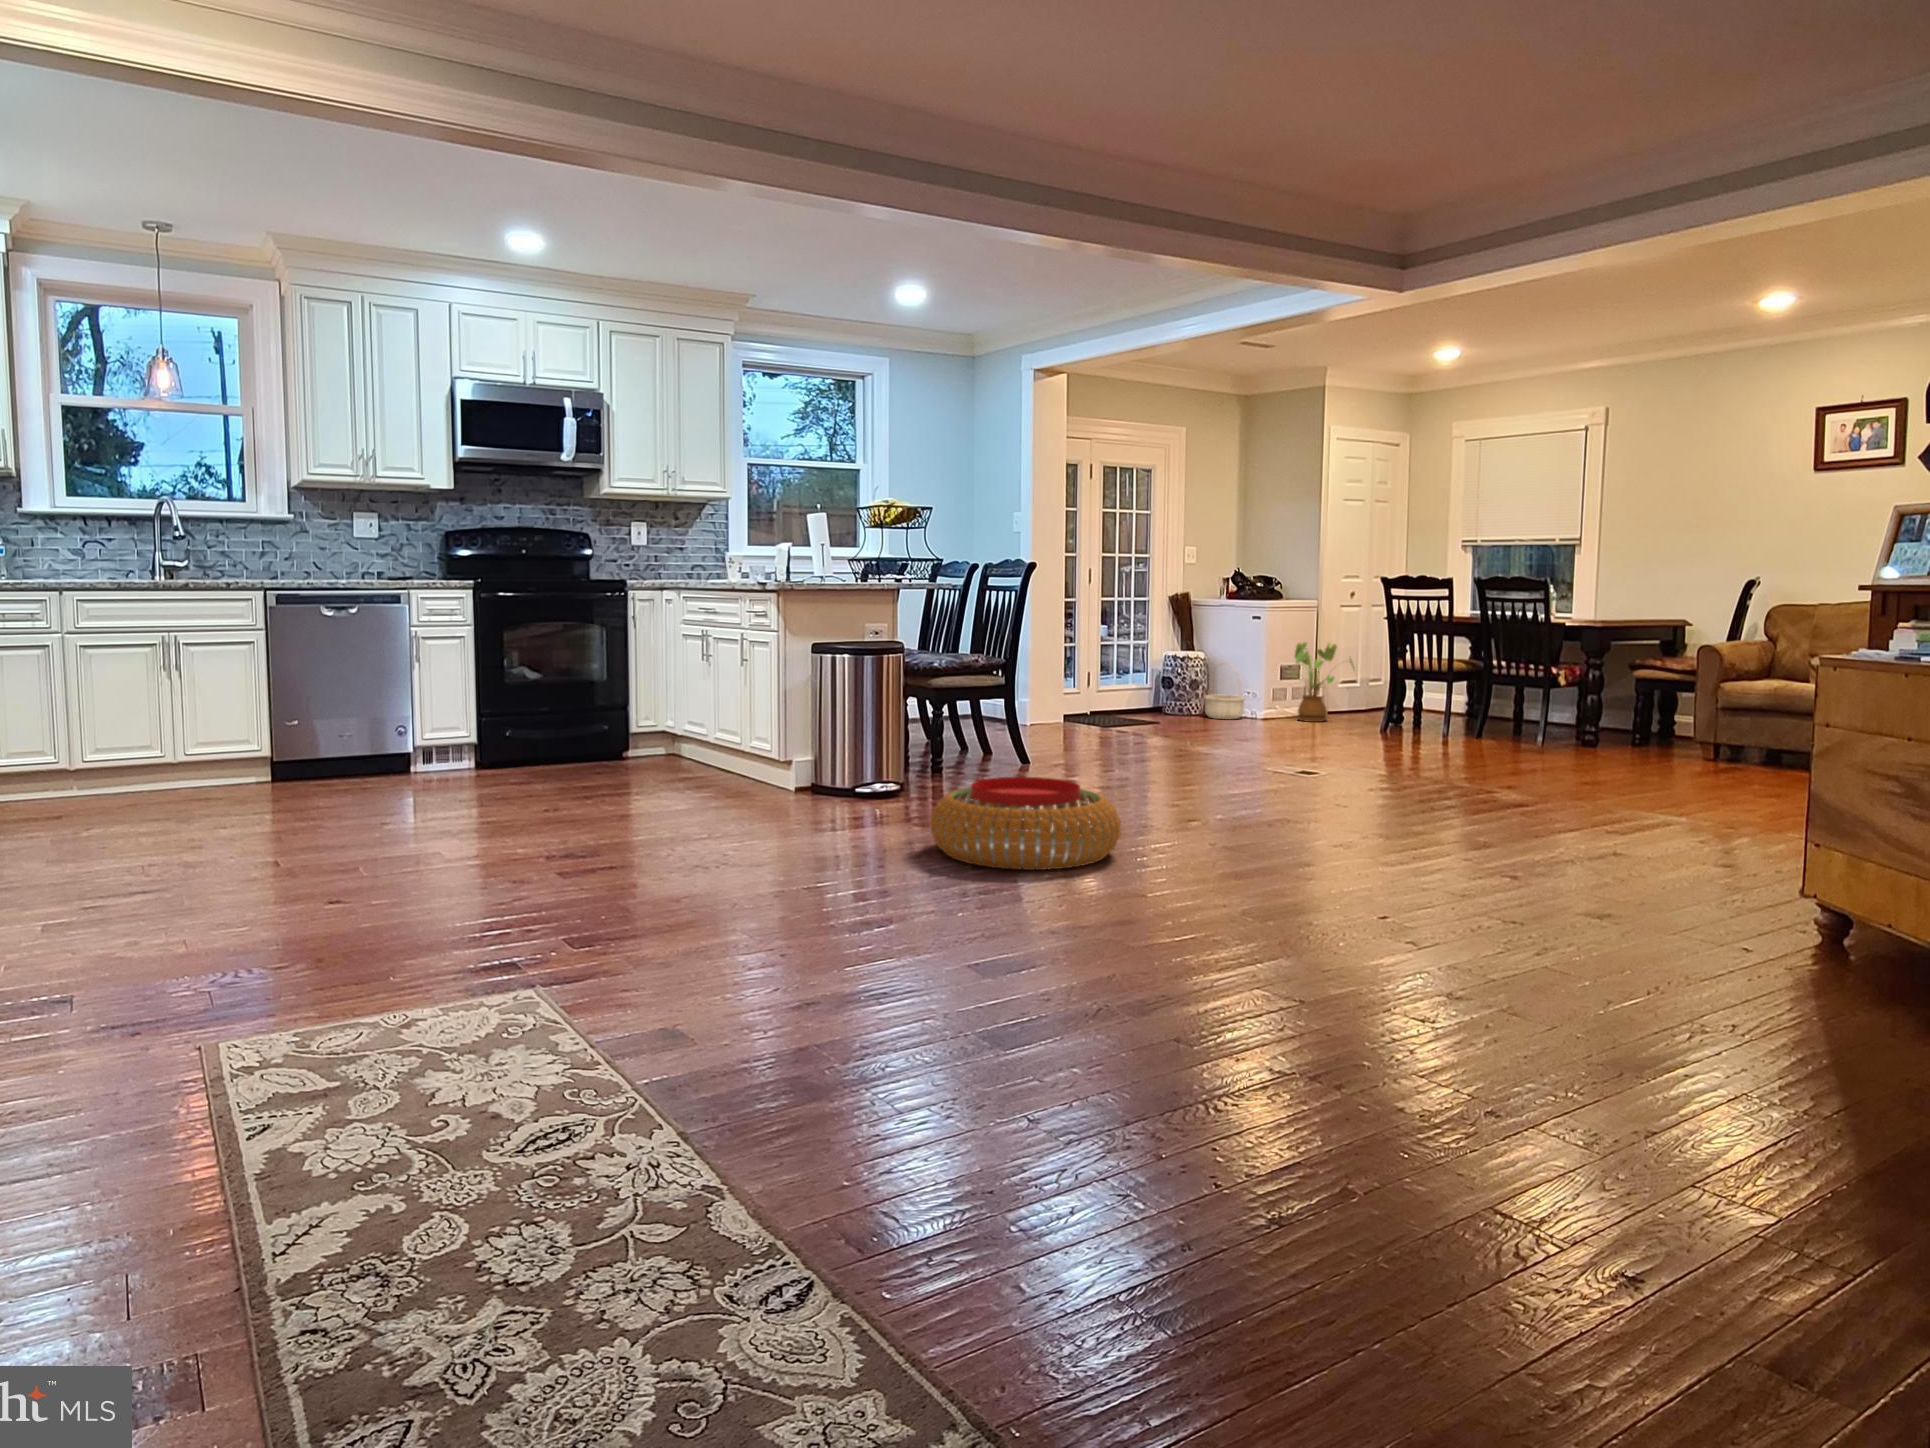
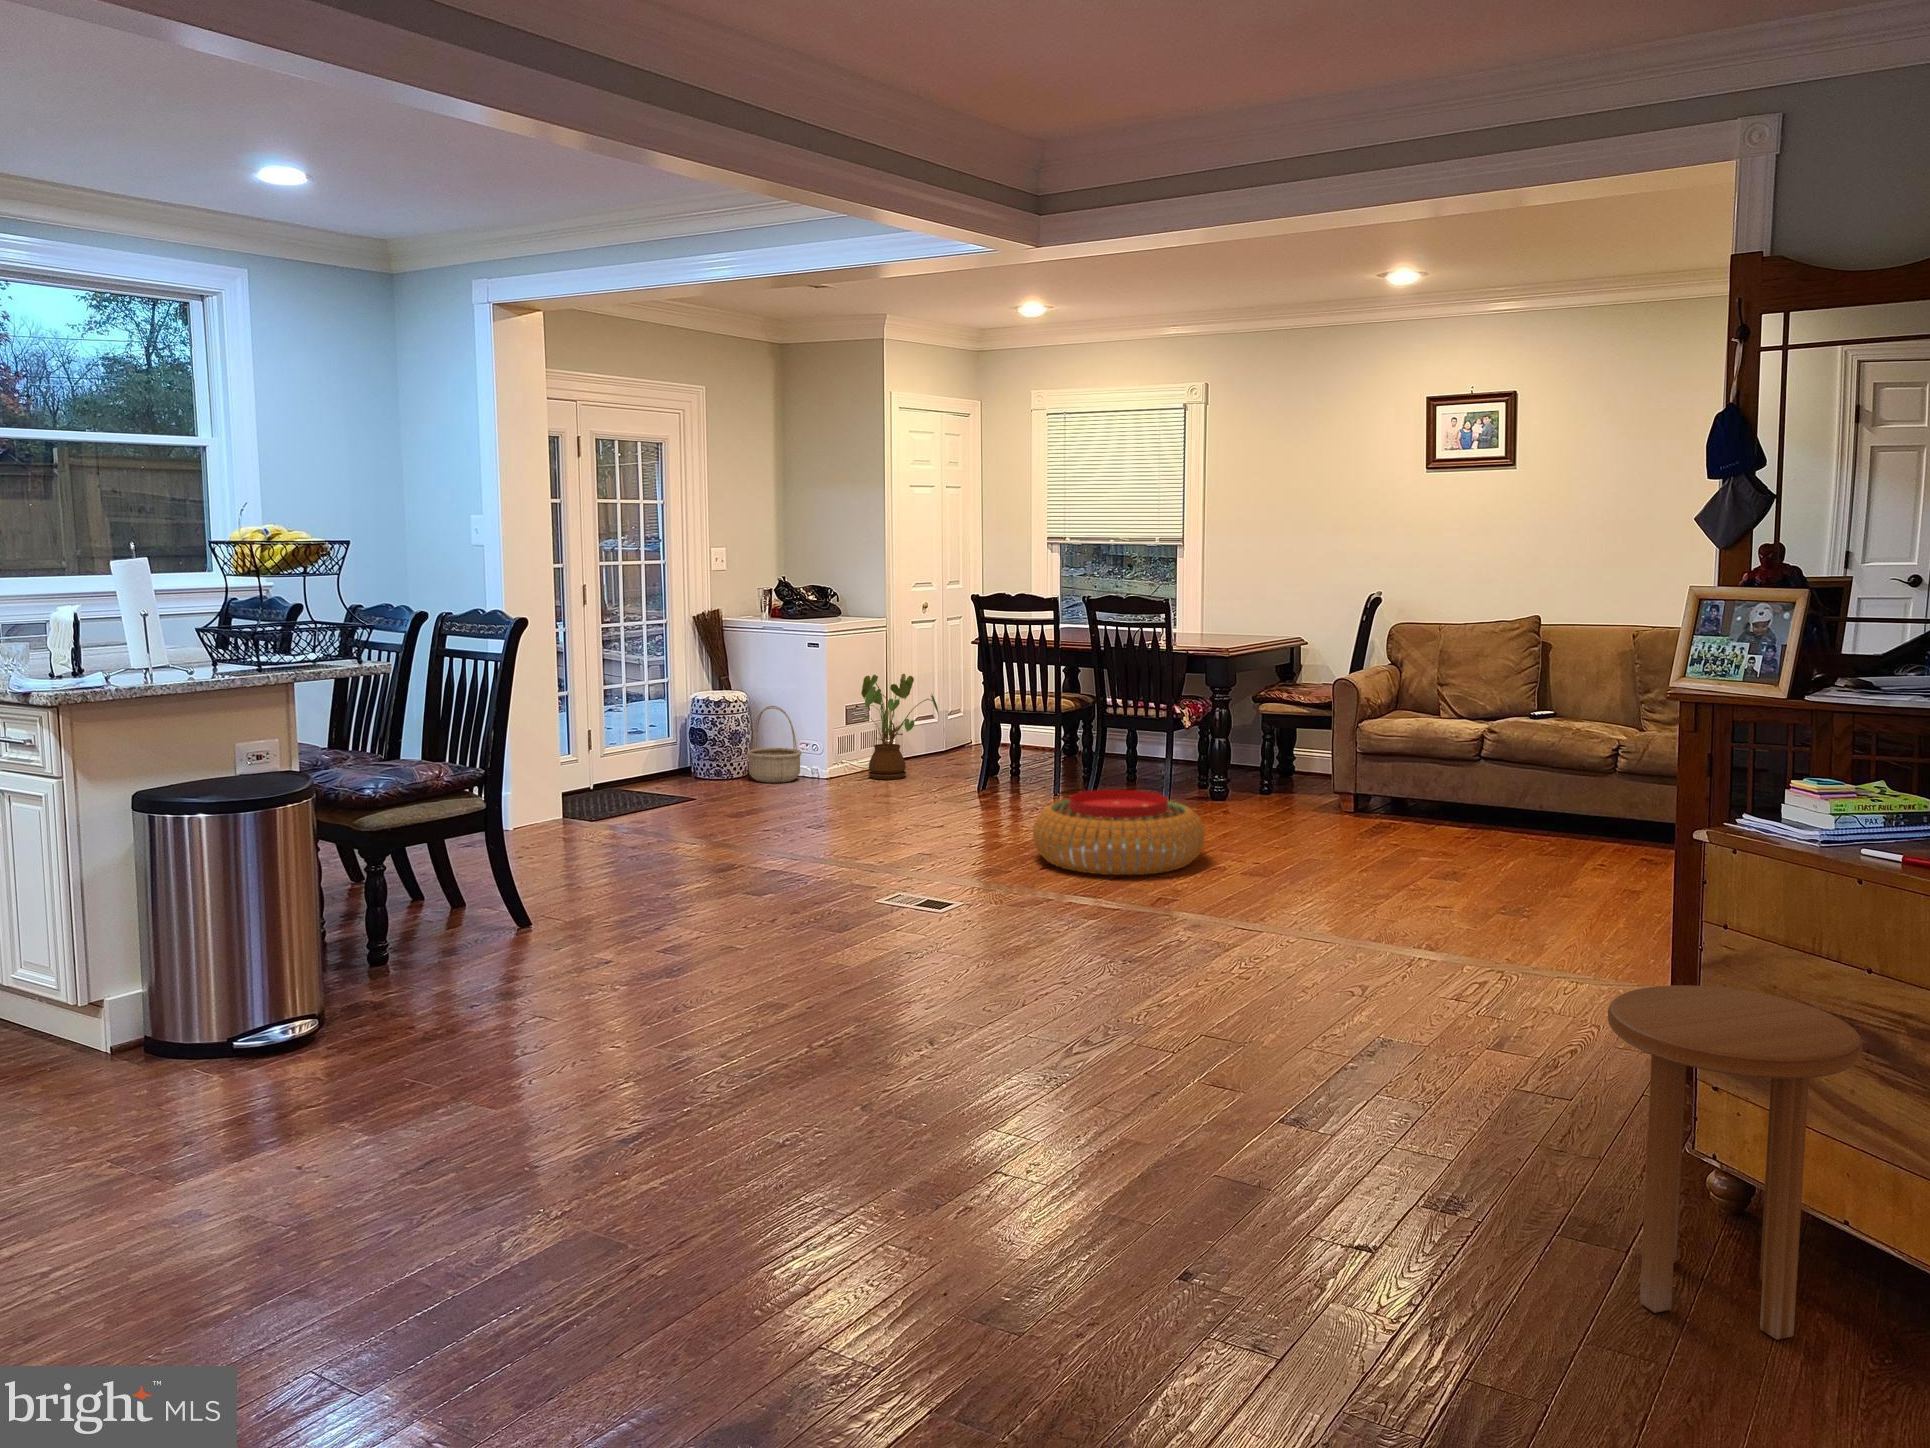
side table: none [1709,764,1887,974] -> present [1608,985,1862,1340]
pouf: present [931,777,1121,870] -> present [1033,790,1205,875]

